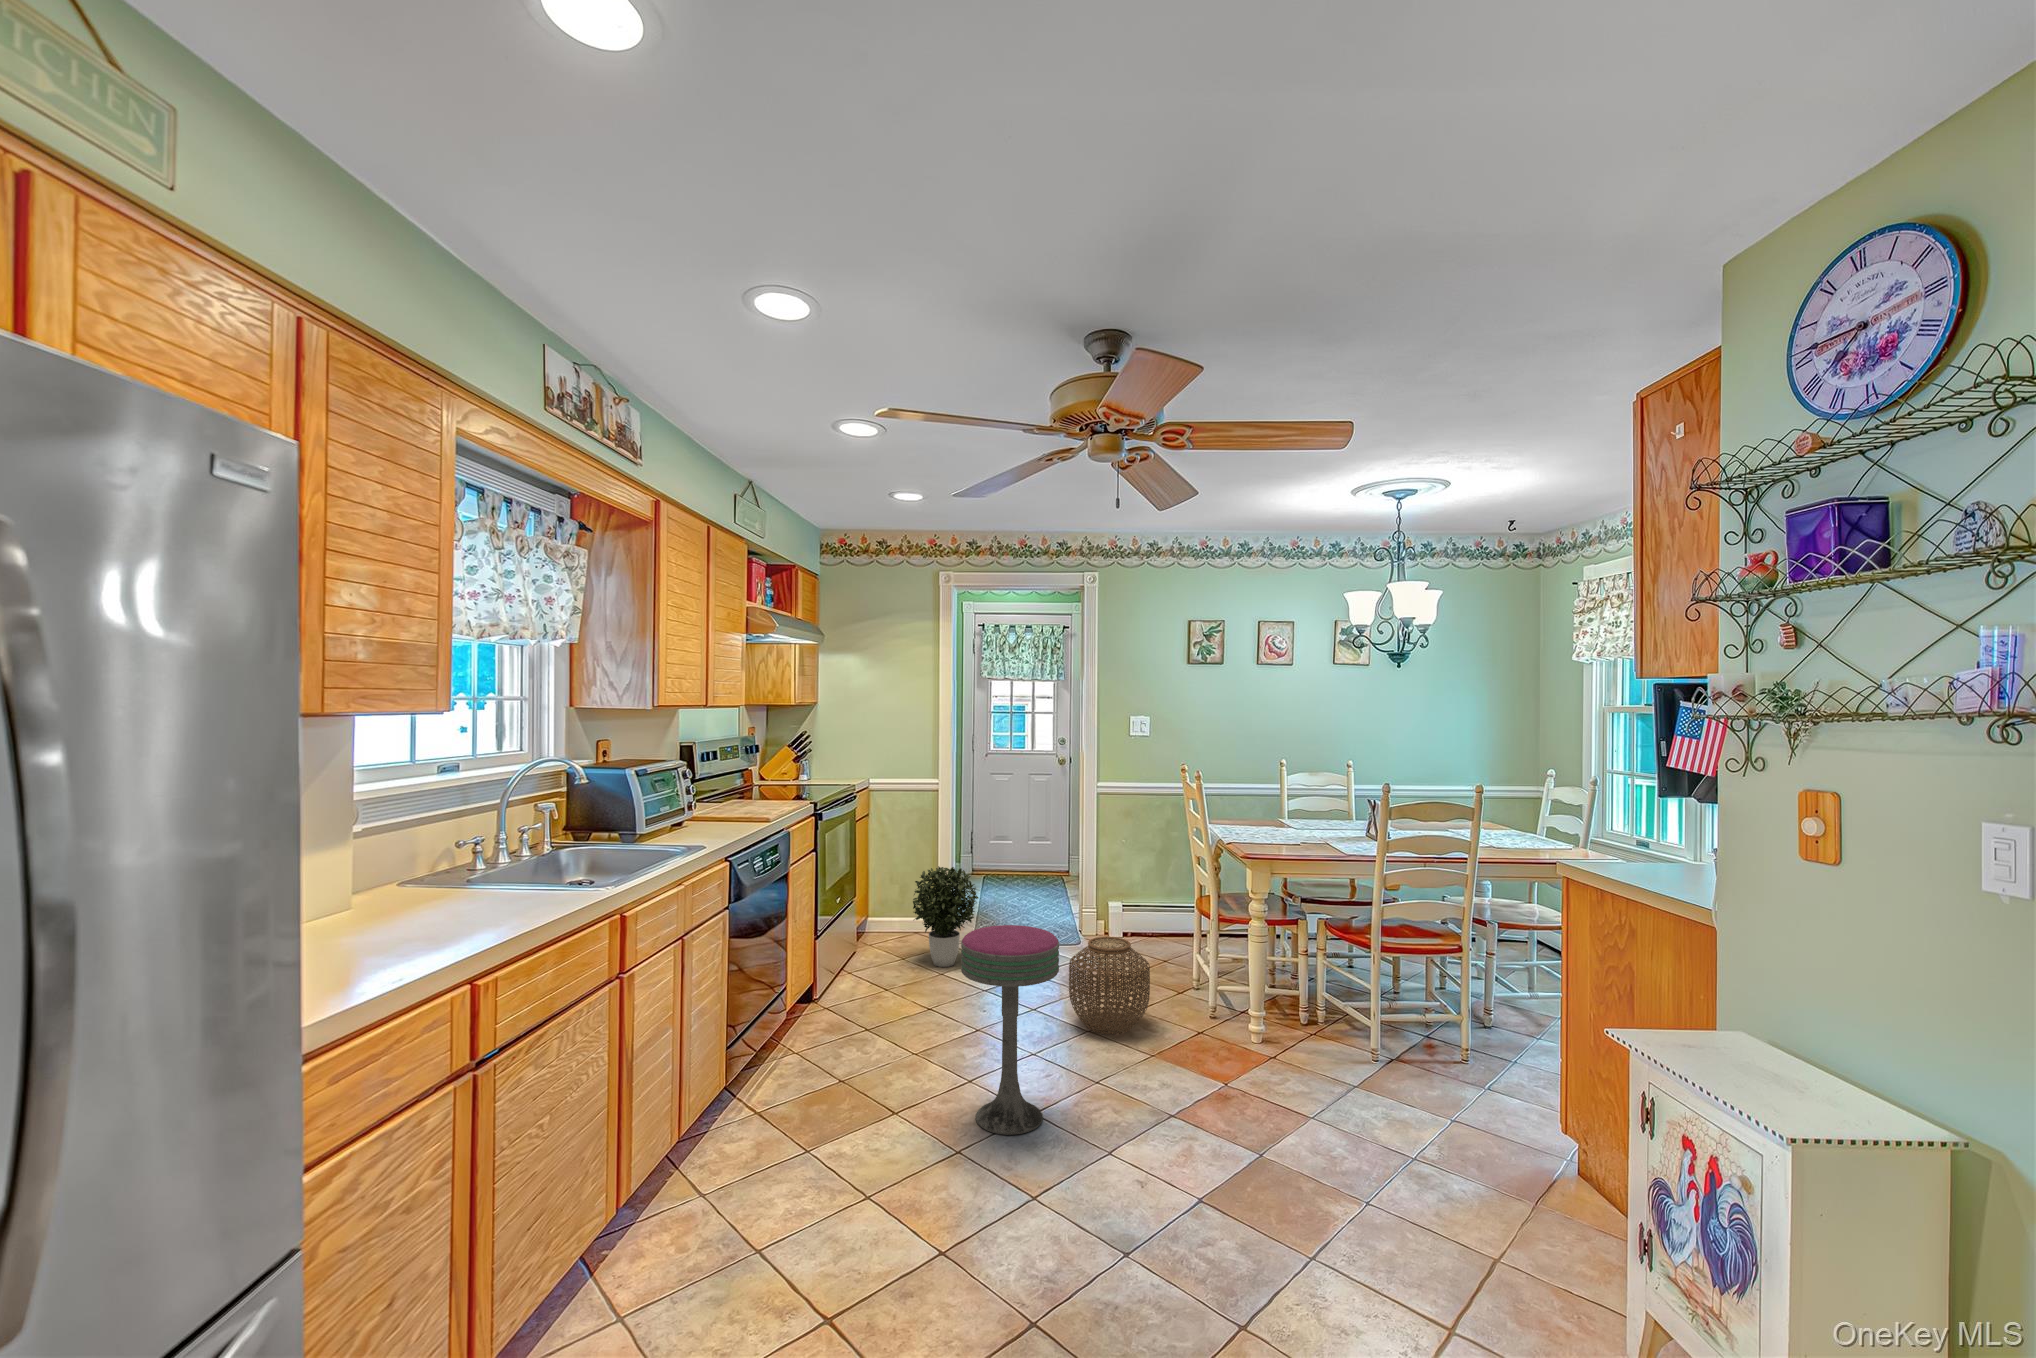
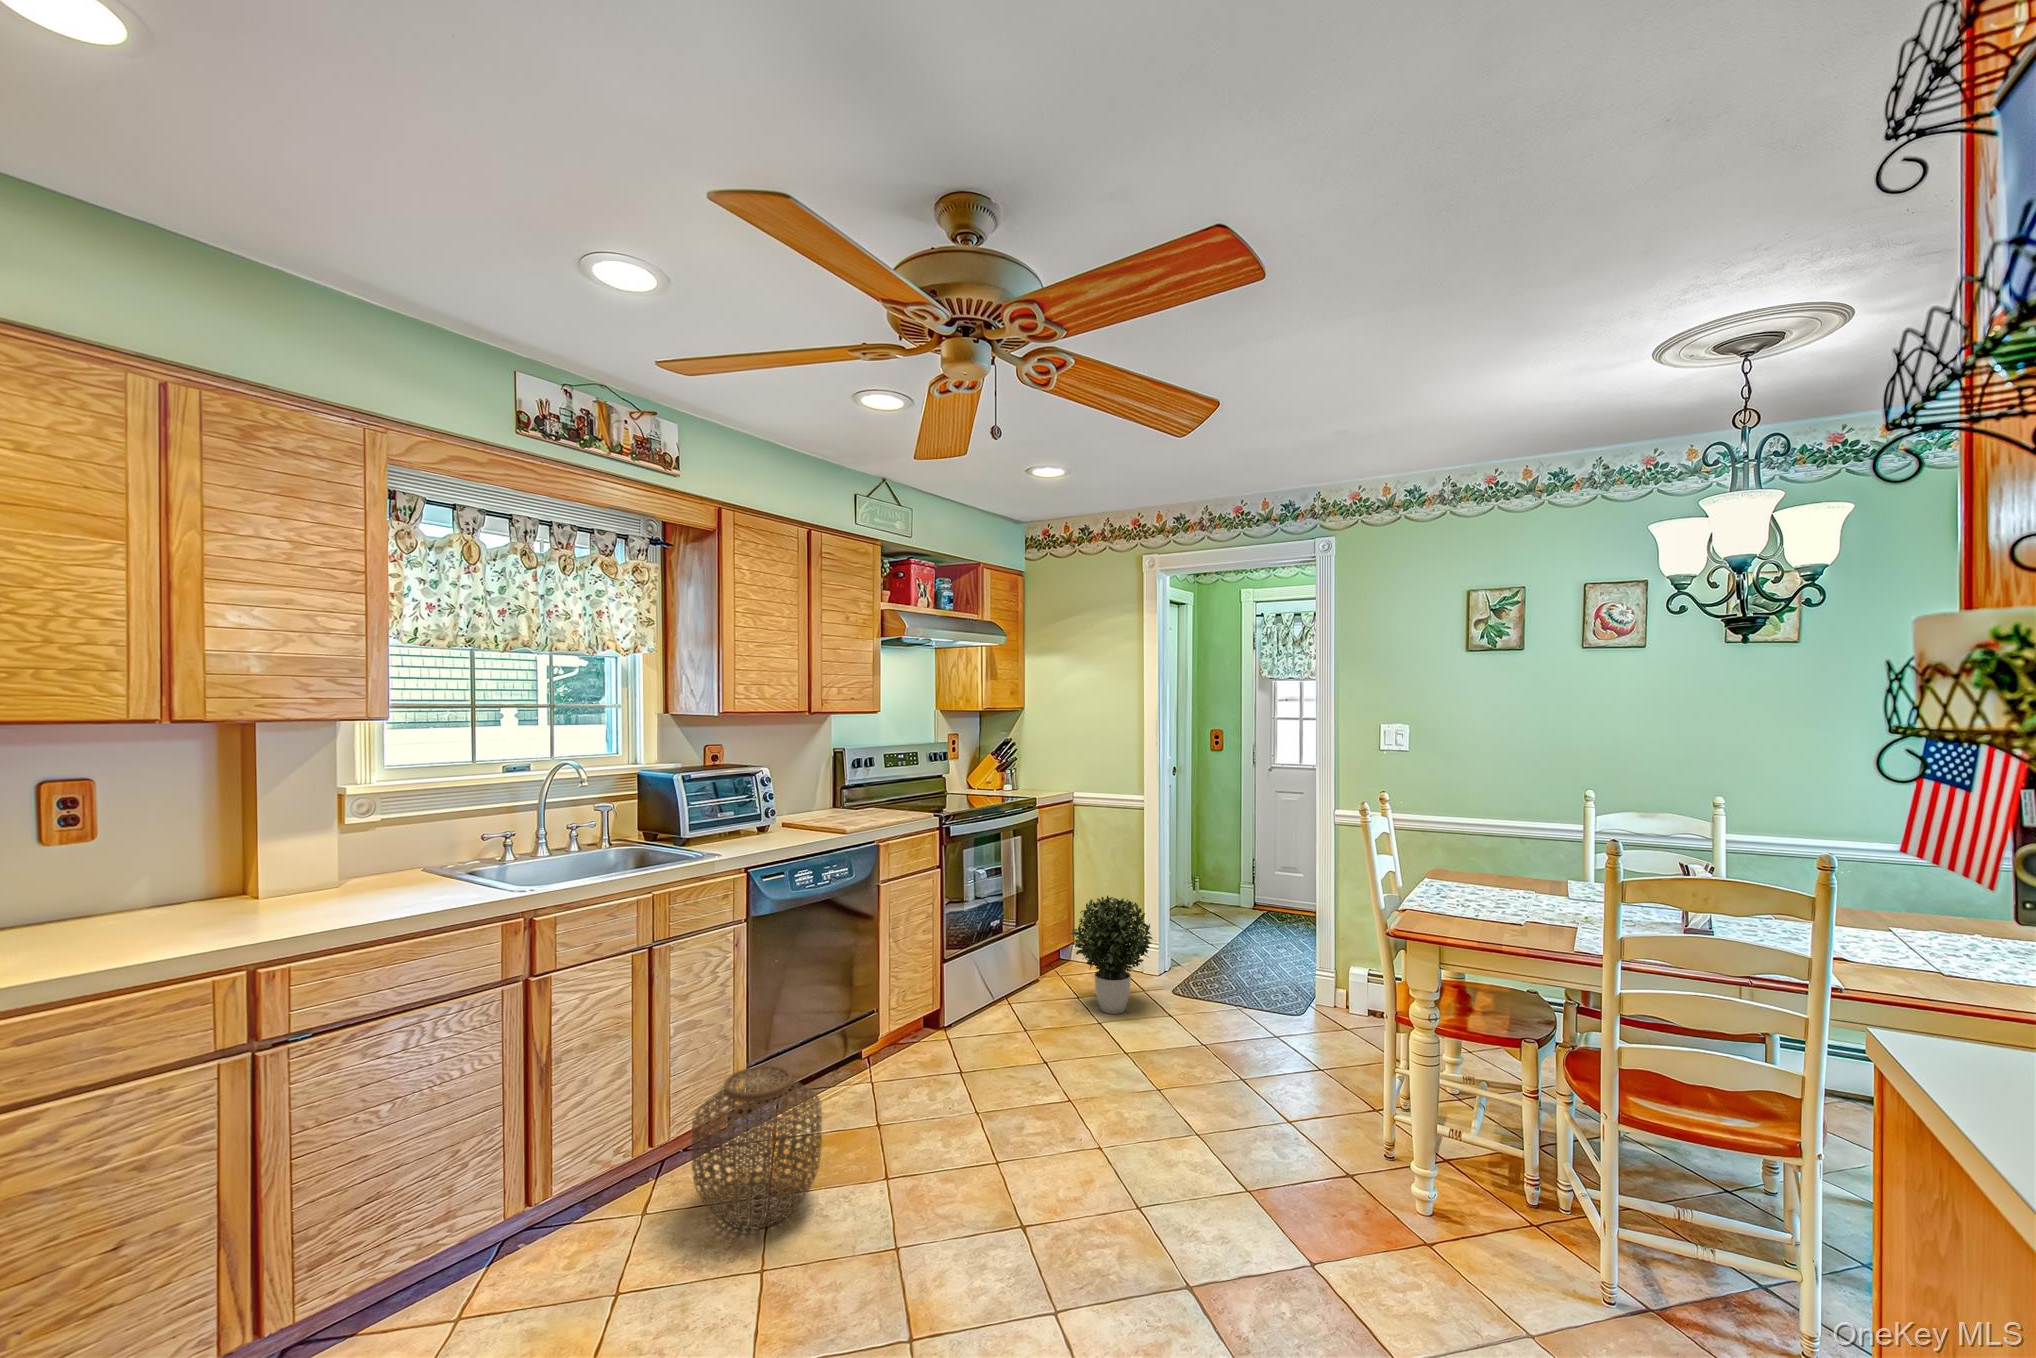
bar stool: present [961,925,1059,1135] -> none [929,975,1048,1237]
woven basket: present [1069,937,1150,1035] -> present [692,1066,822,1229]

